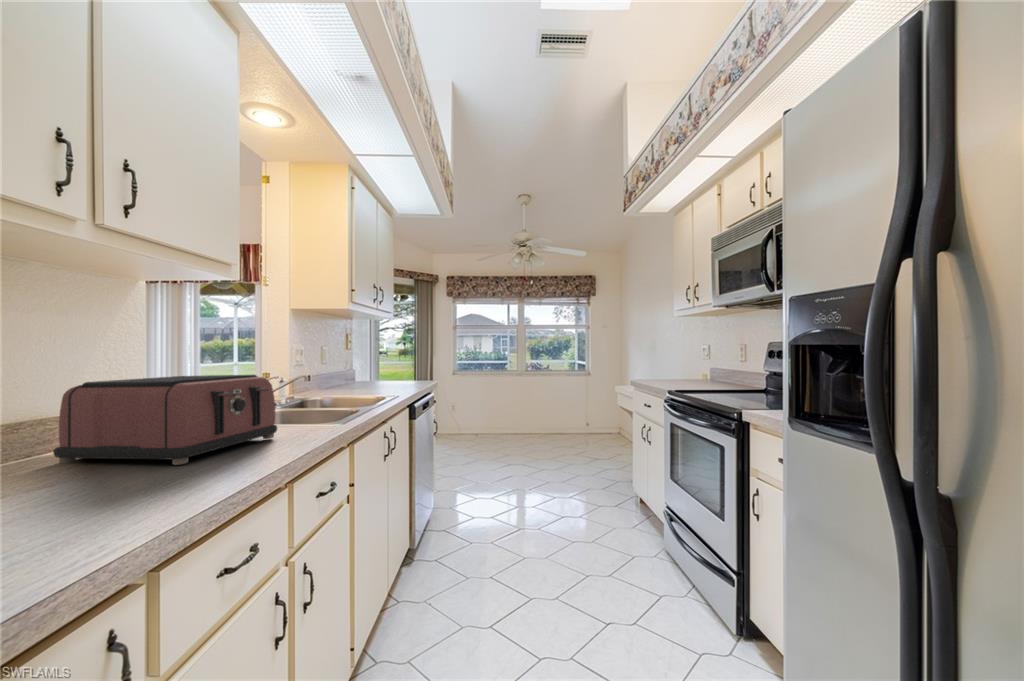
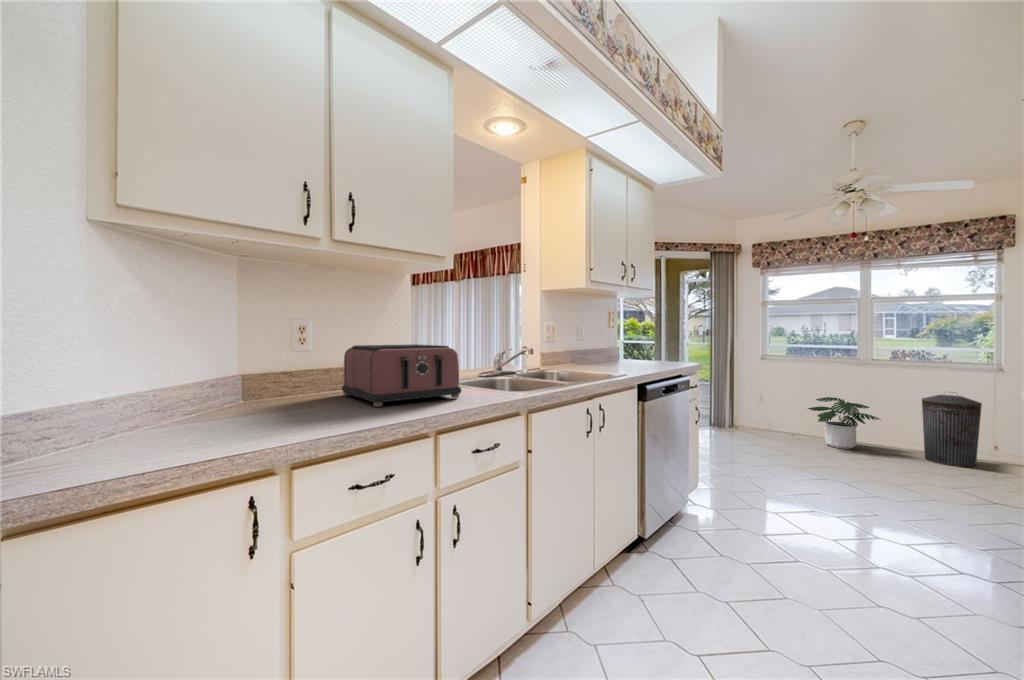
trash can: none [556,390,585,440] -> present [922,395,982,467]
potted plant: none [491,402,537,441] -> present [808,397,881,449]

